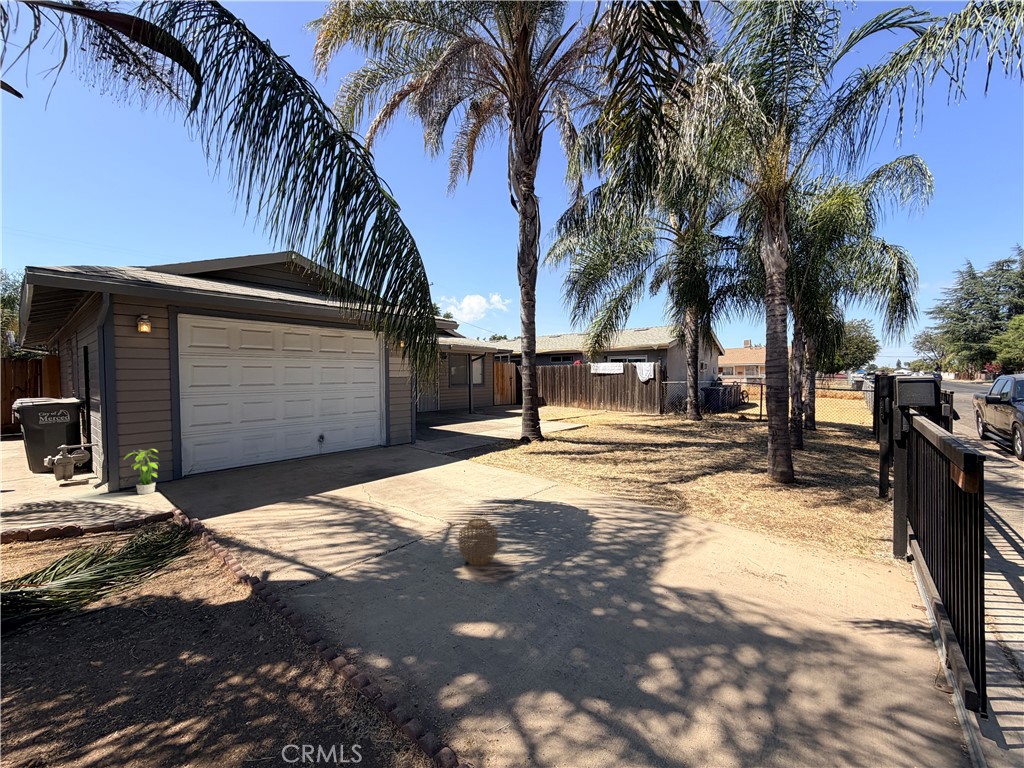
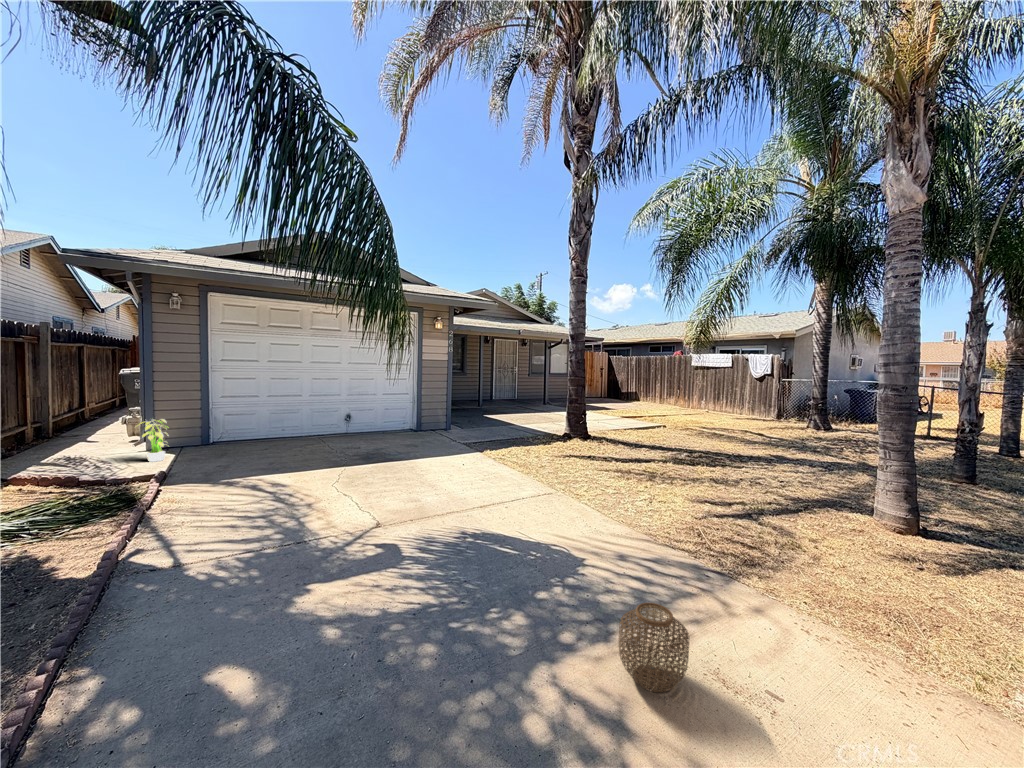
woven basket: present [459,518,498,565] -> present [619,603,689,692]

